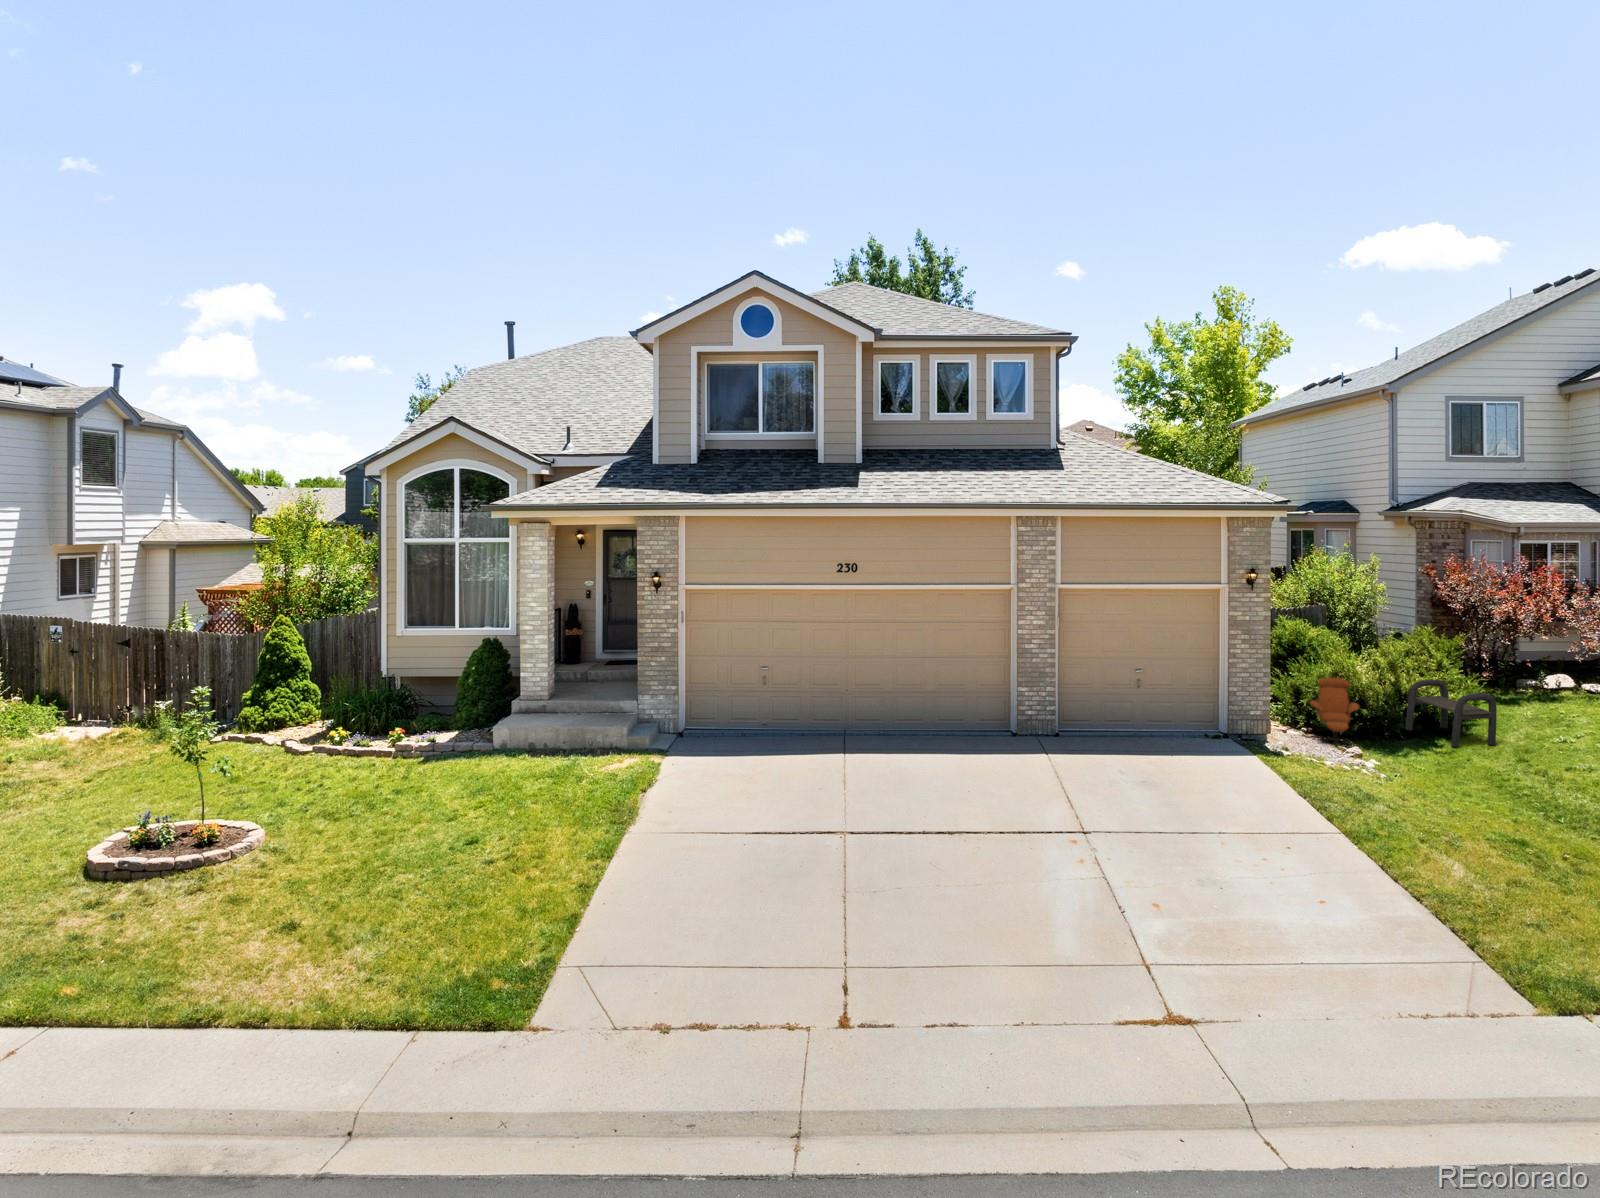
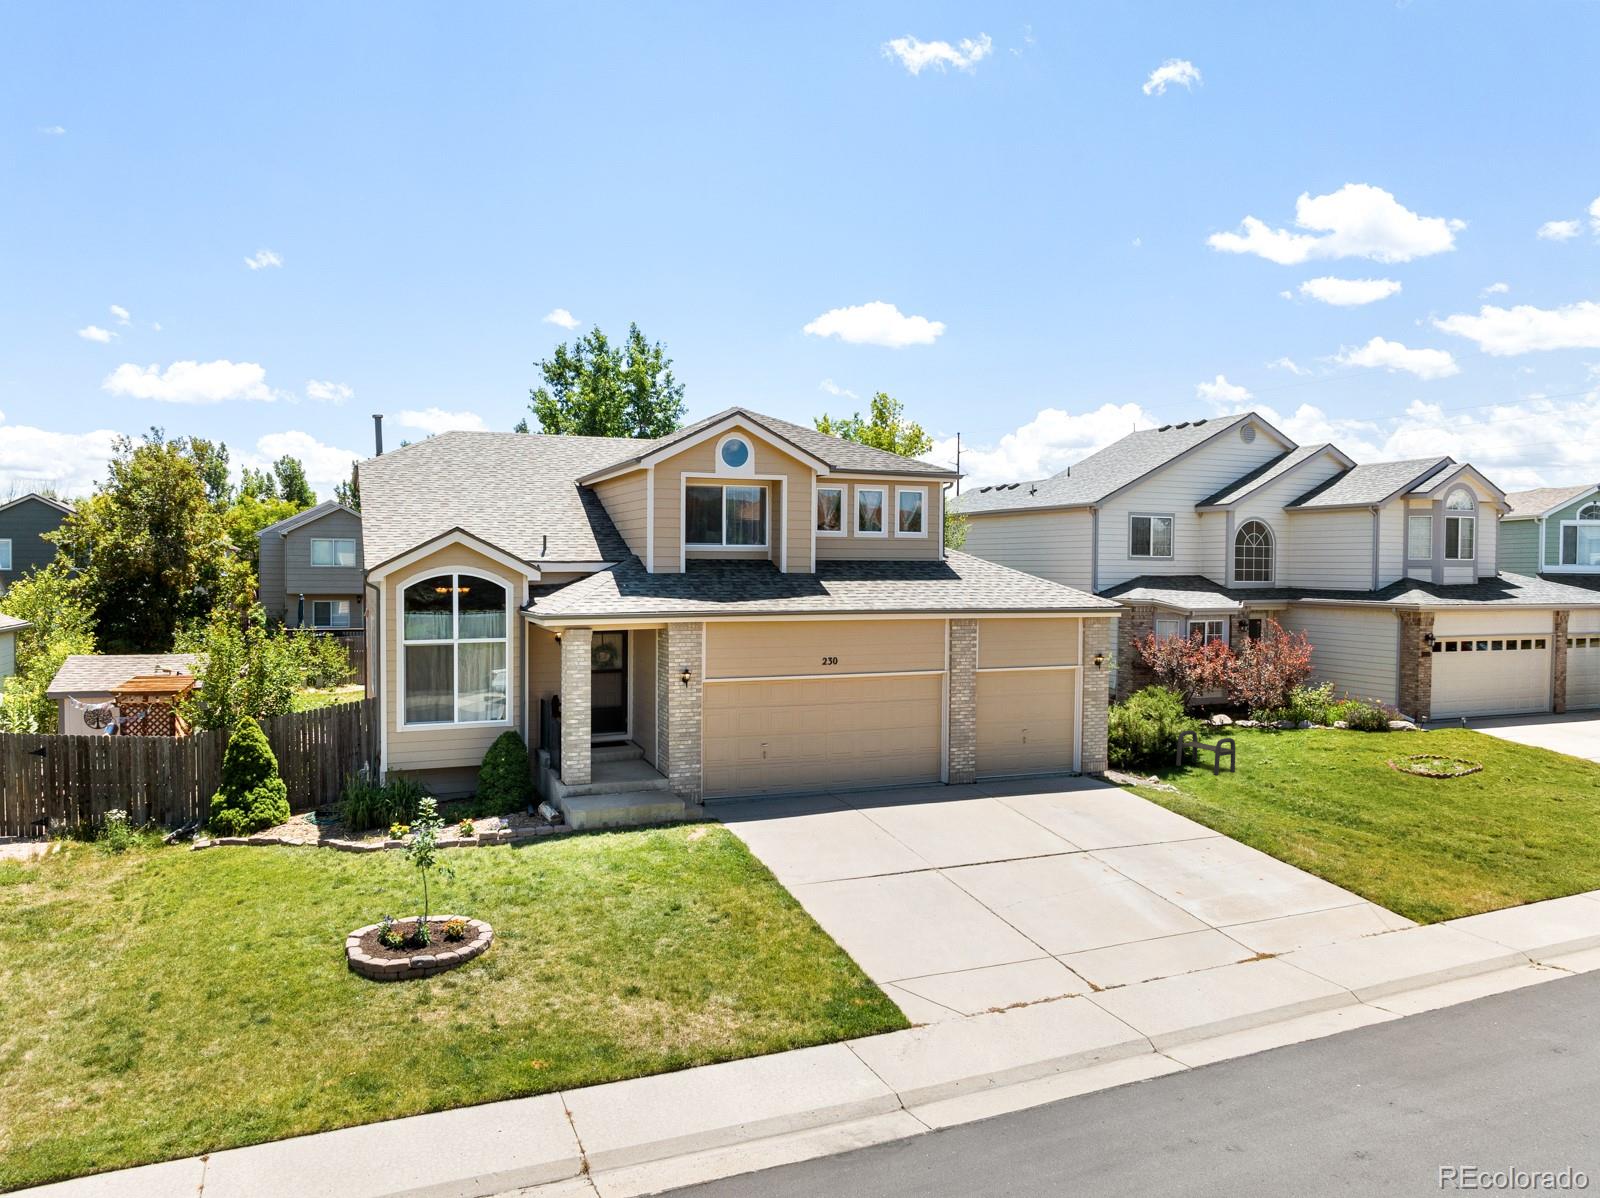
lounge chair: present [1310,678,1359,744] -> none [1126,732,1162,780]

